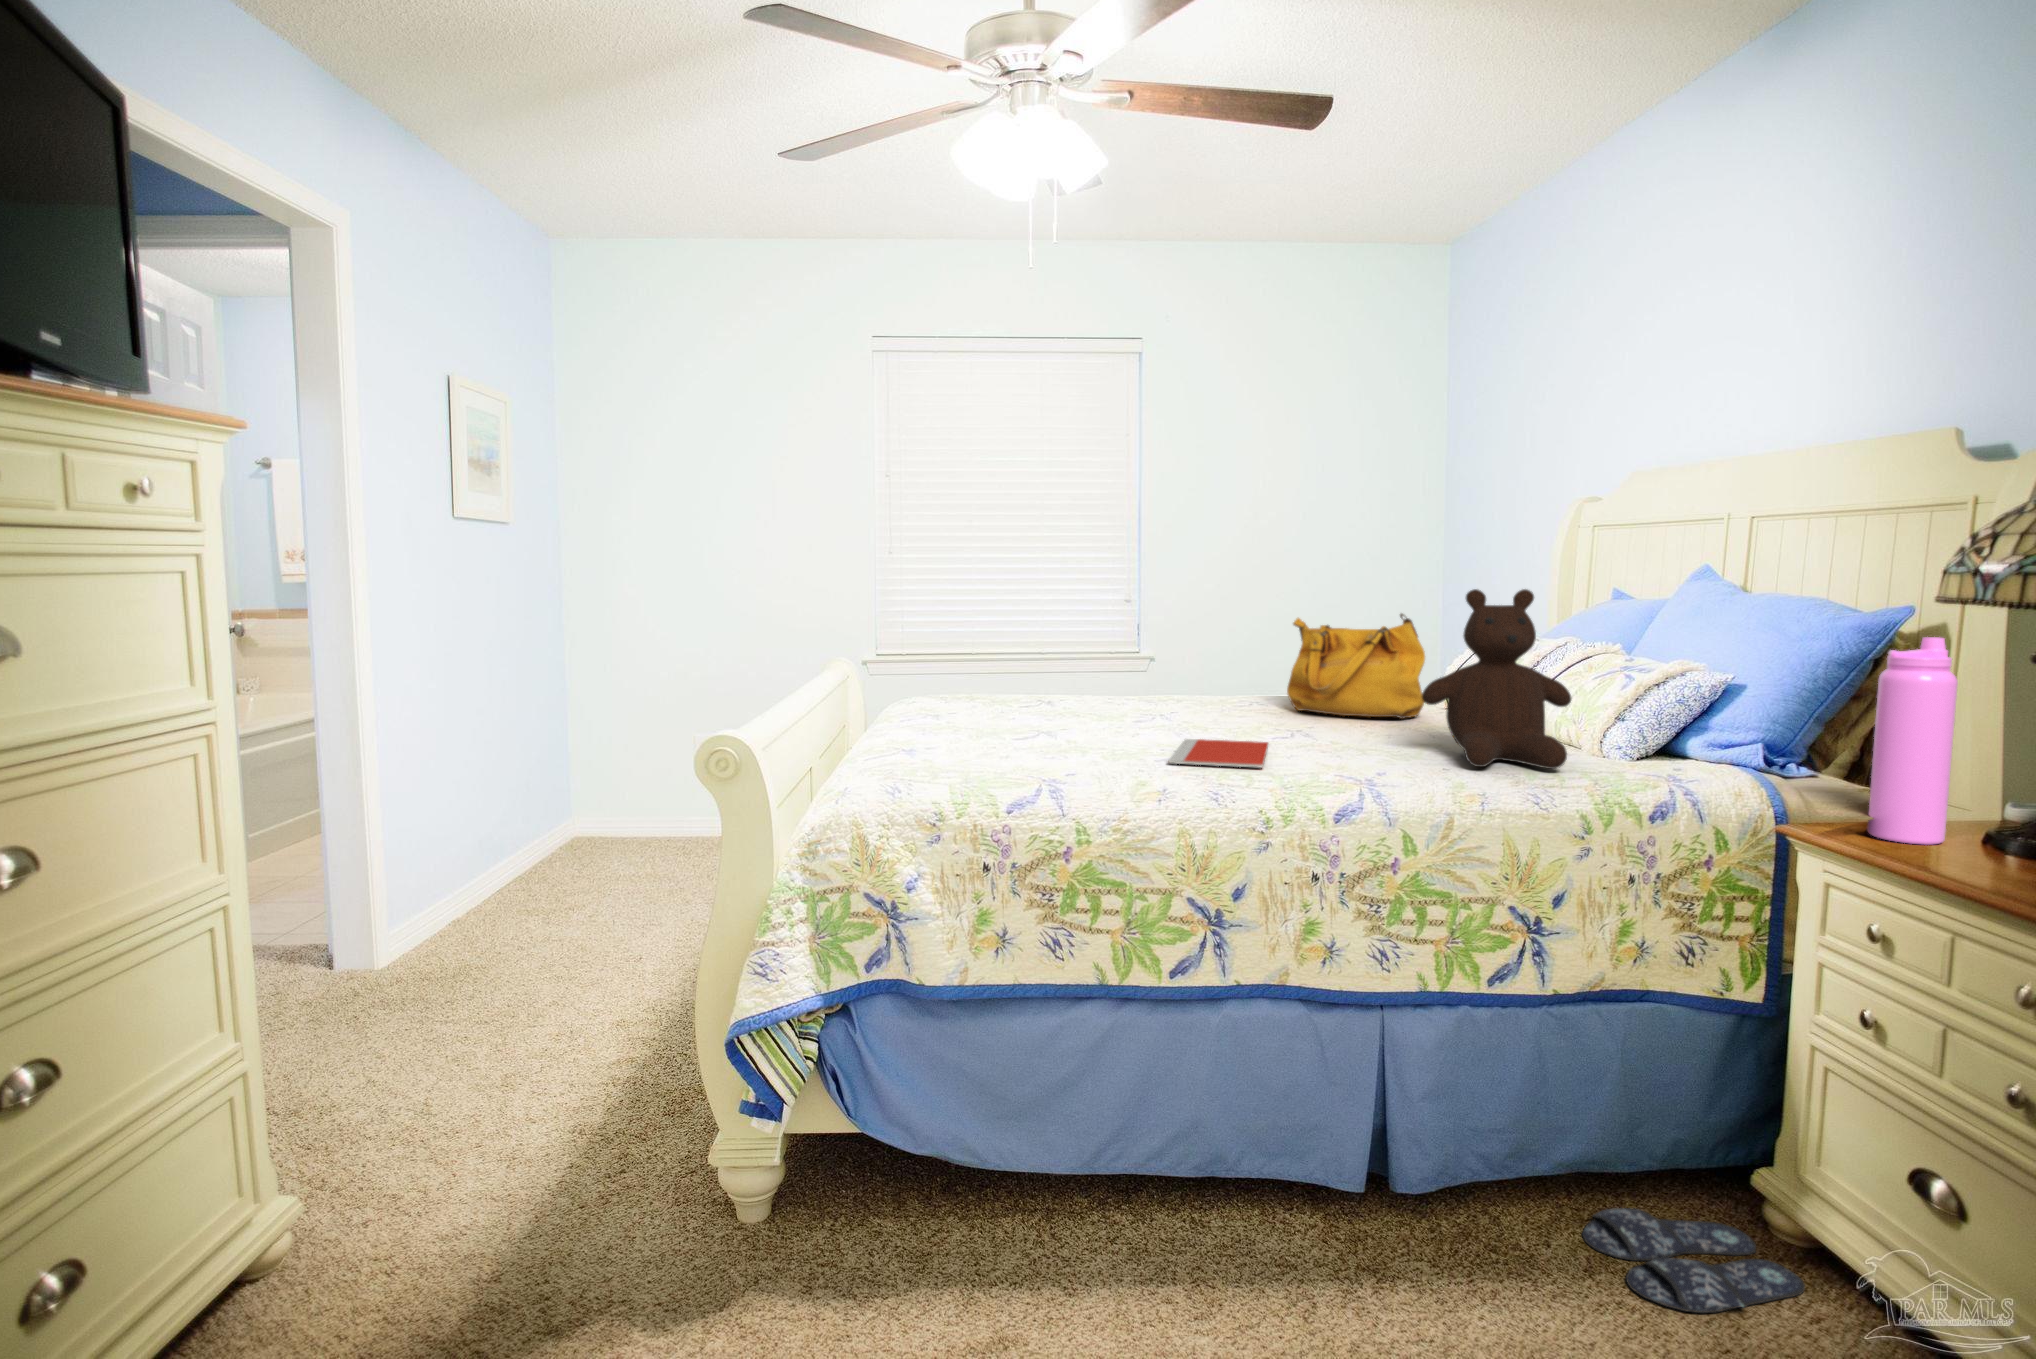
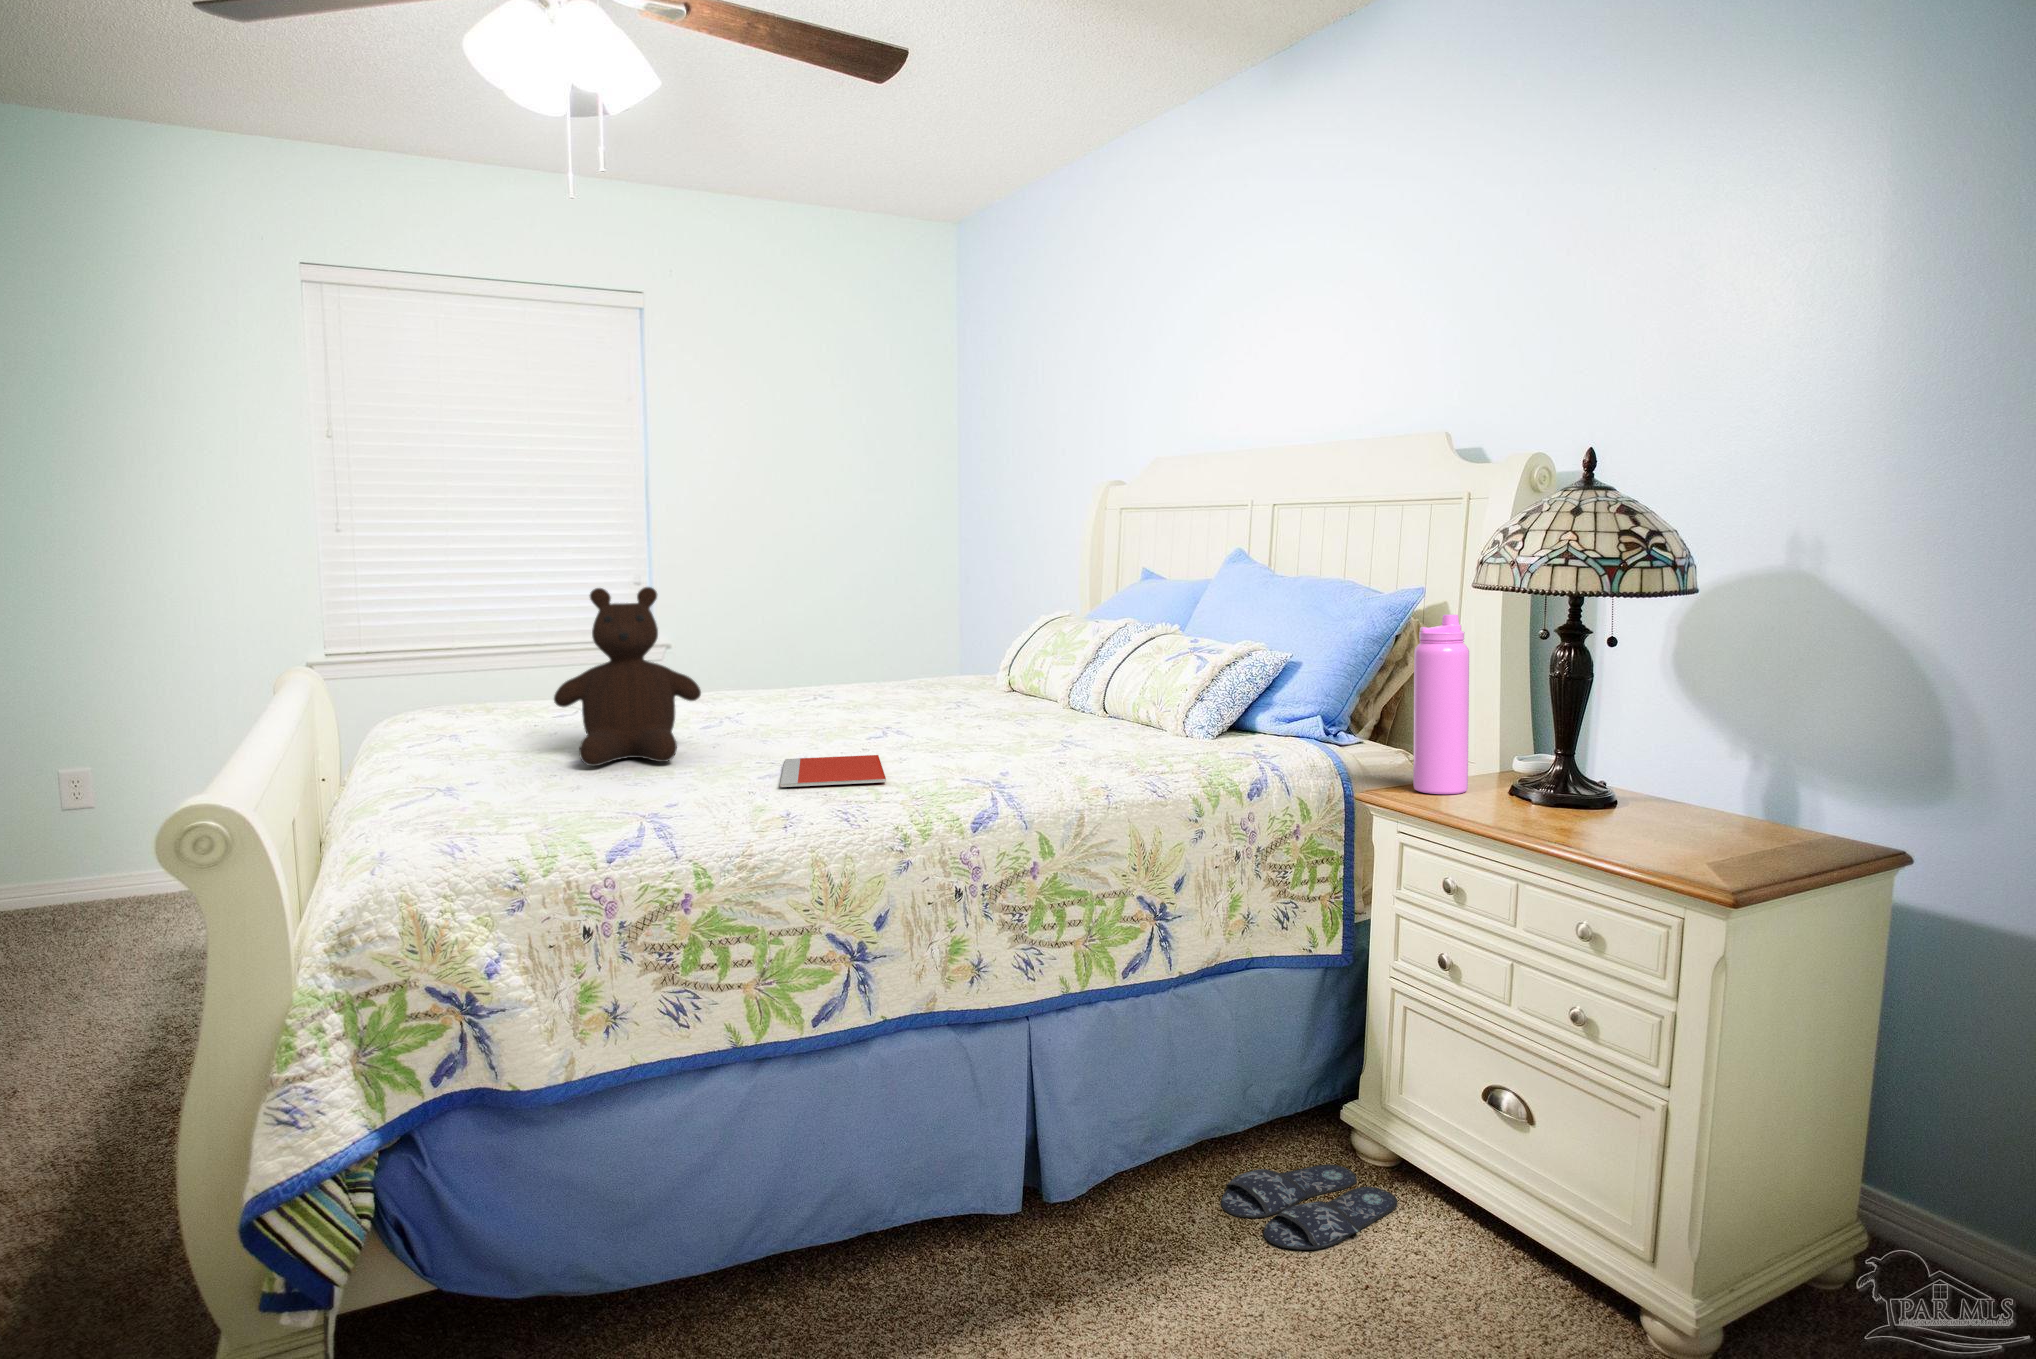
teddy bear: present [1422,589,1571,769] -> present [554,587,701,766]
handbag: present [1287,614,1425,718] -> none [878,609,1020,722]

